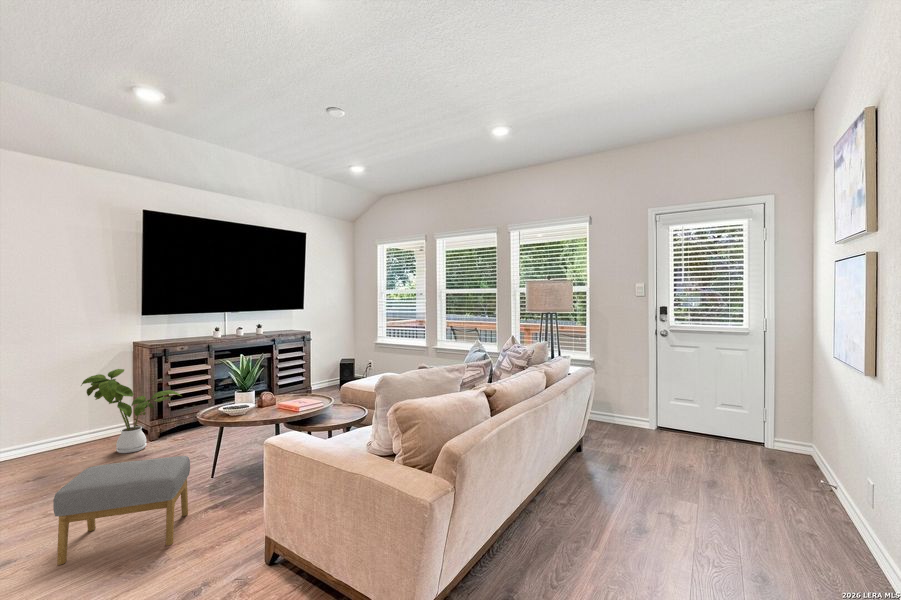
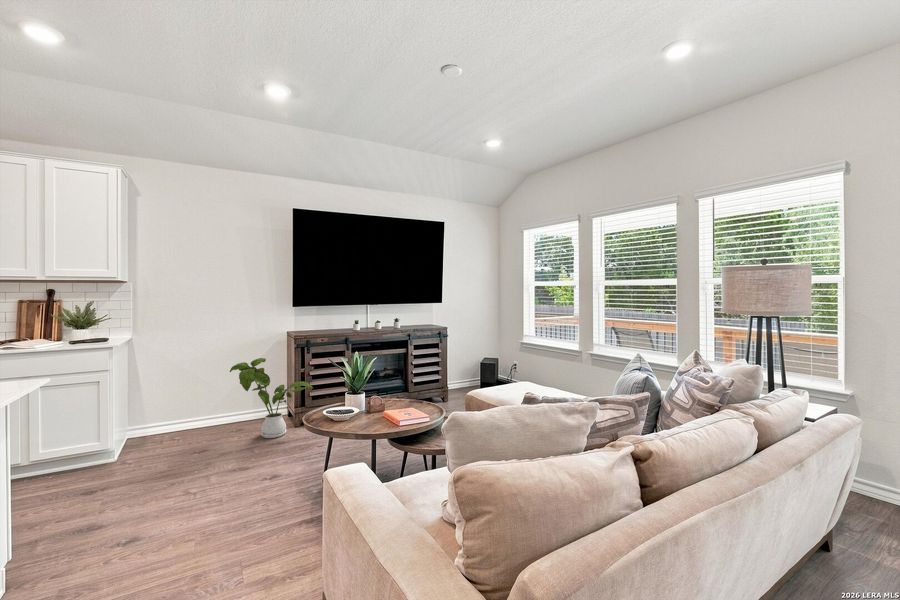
footstool: present [53,456,190,565] -> none [134,463,274,572]

